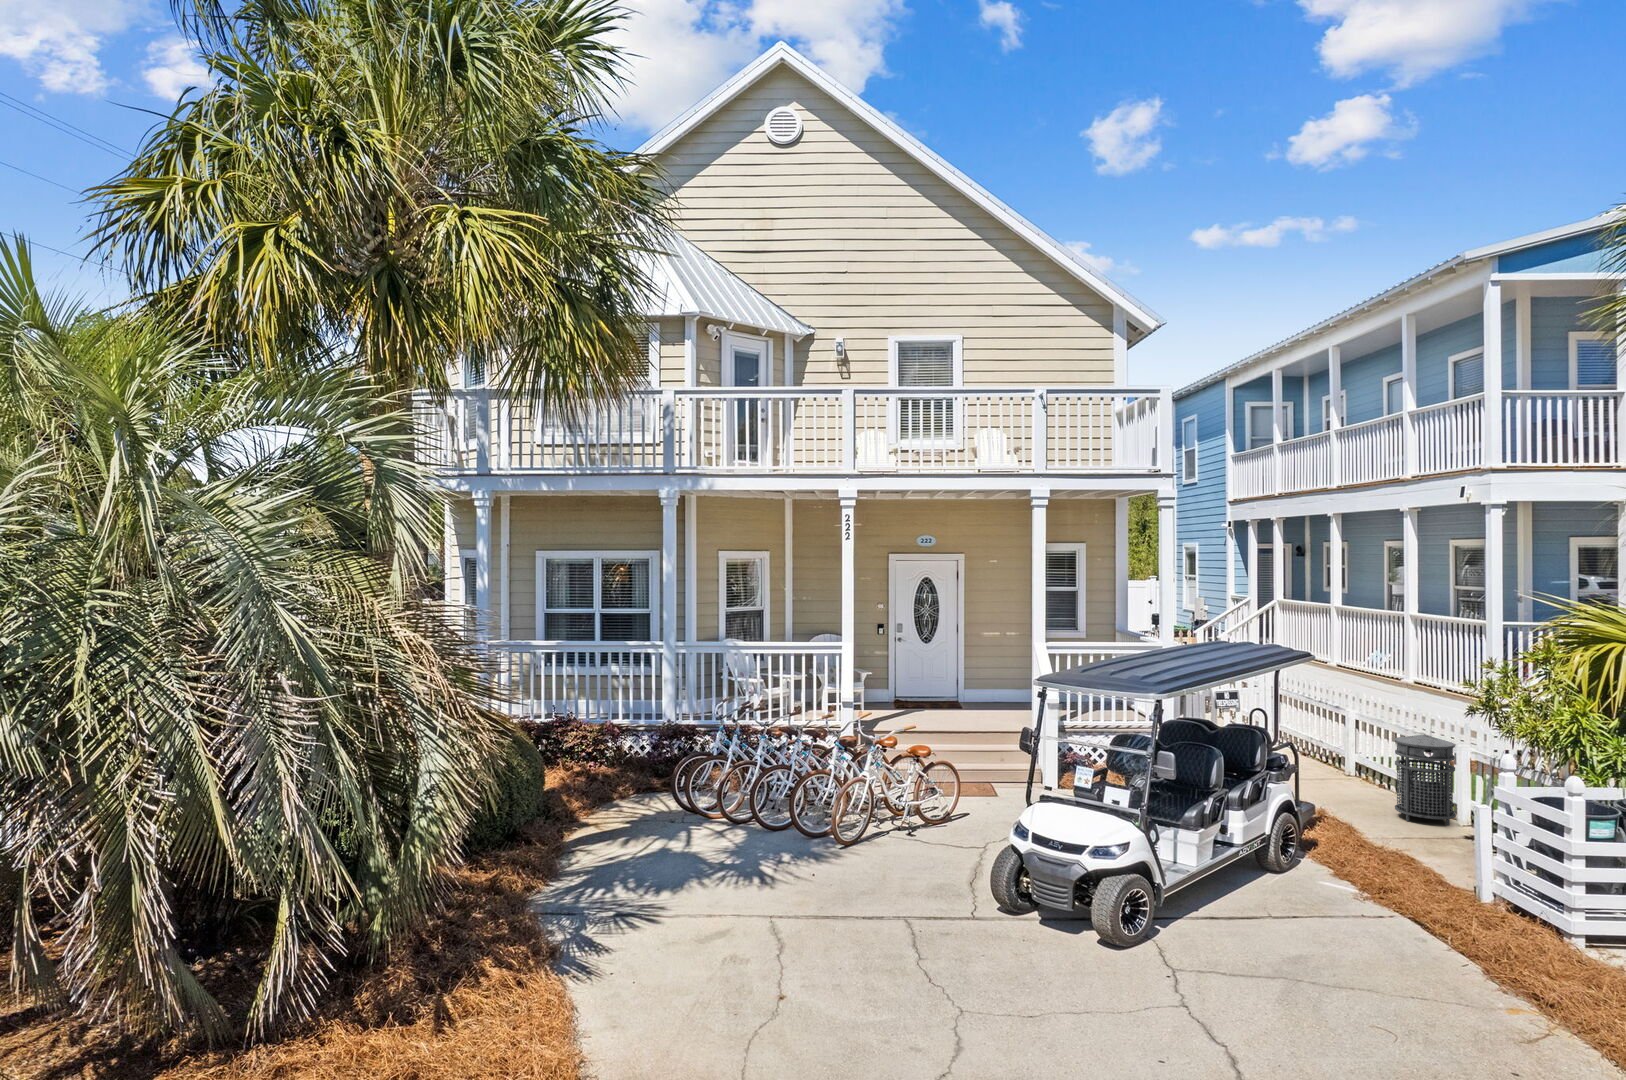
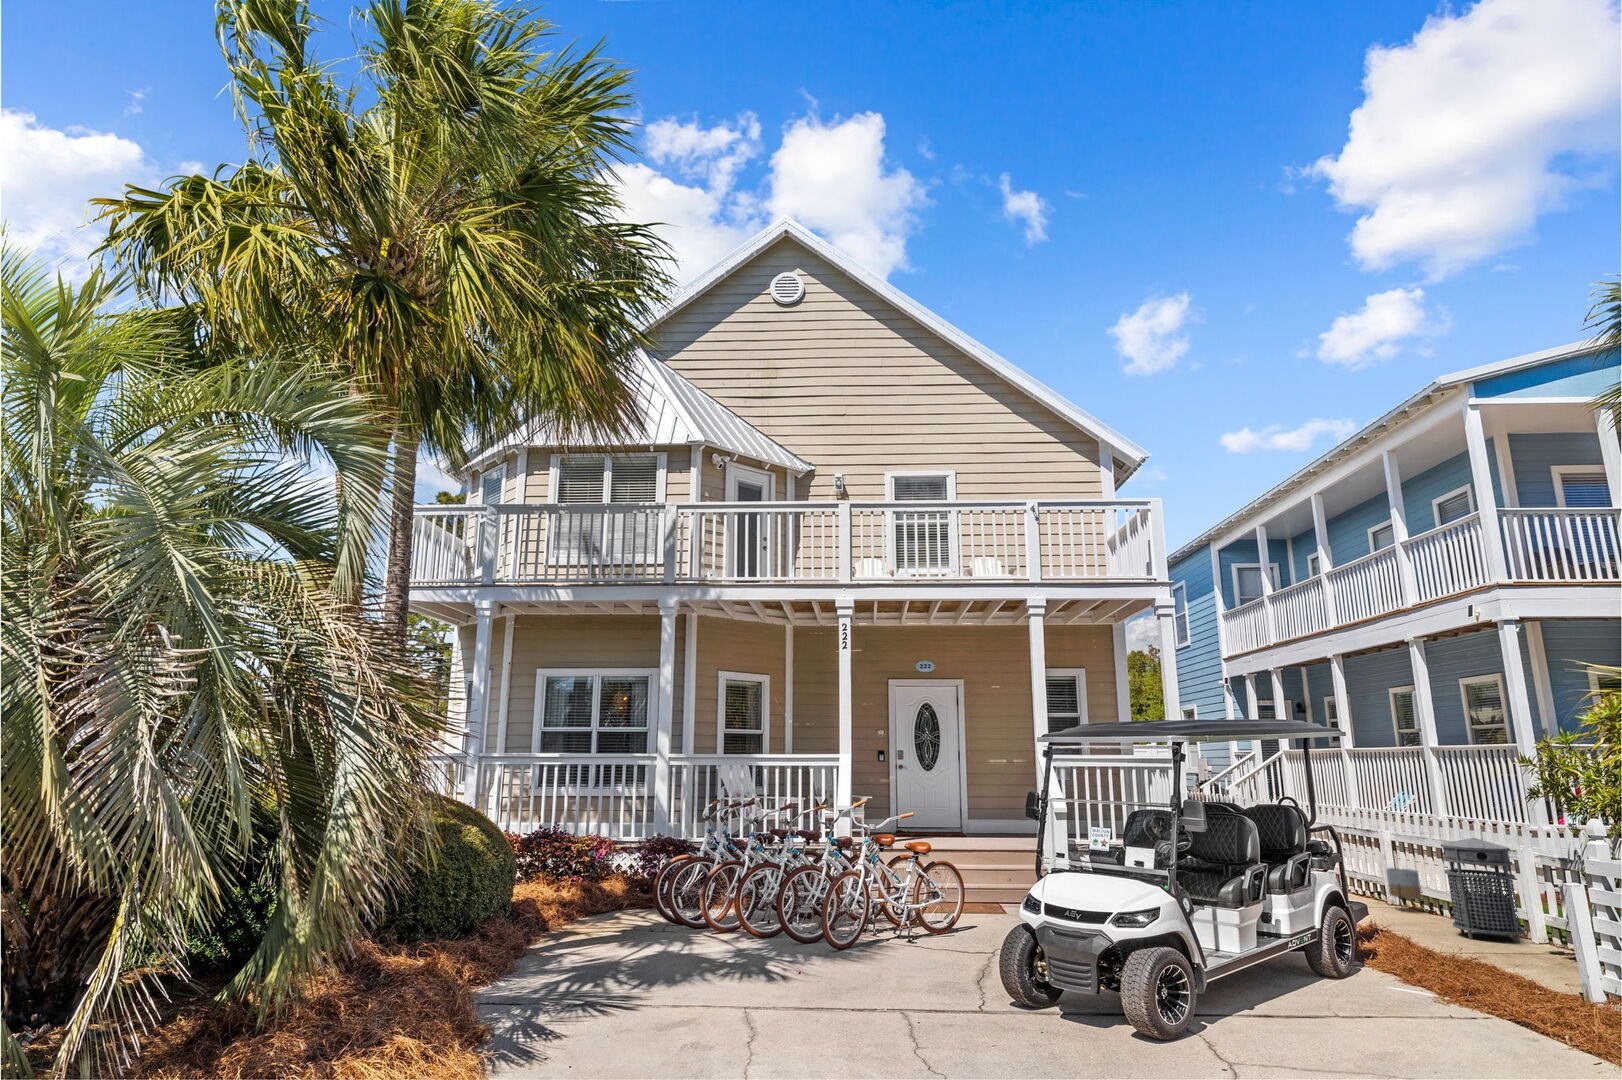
planter: none [1347,748,1377,787] -> present [1386,868,1422,909]

